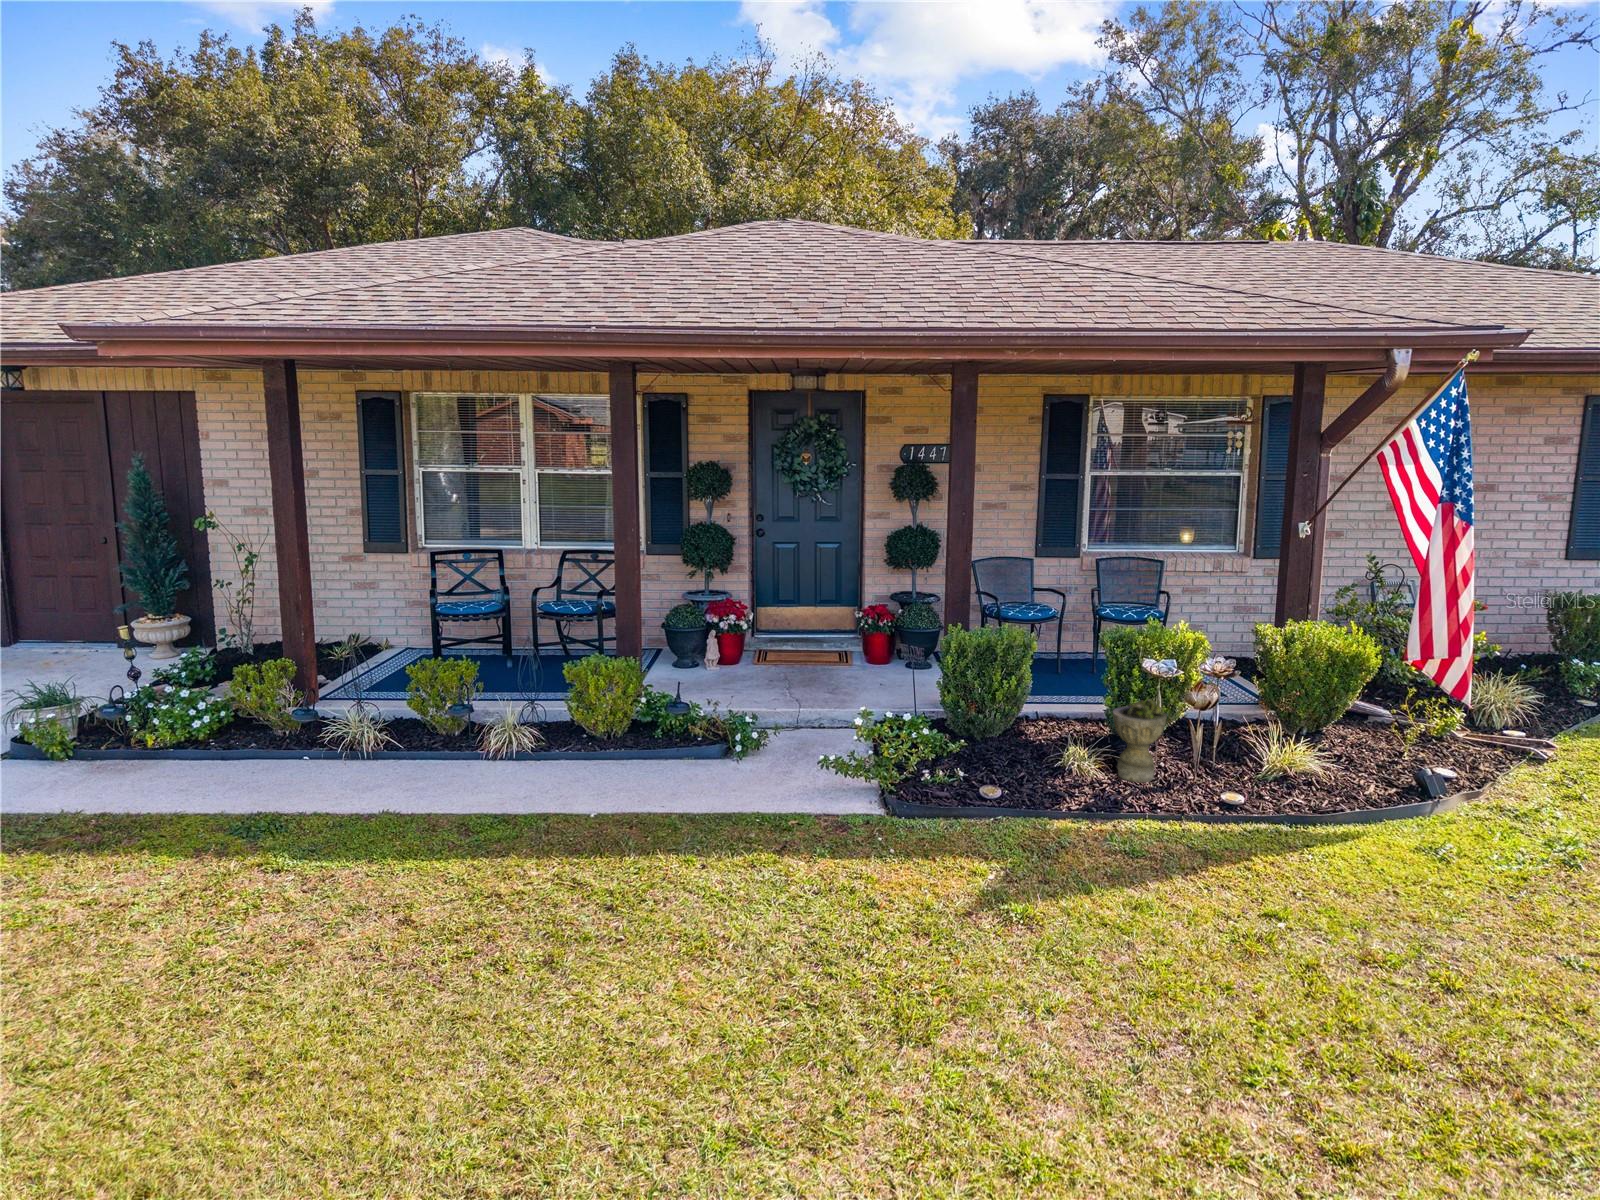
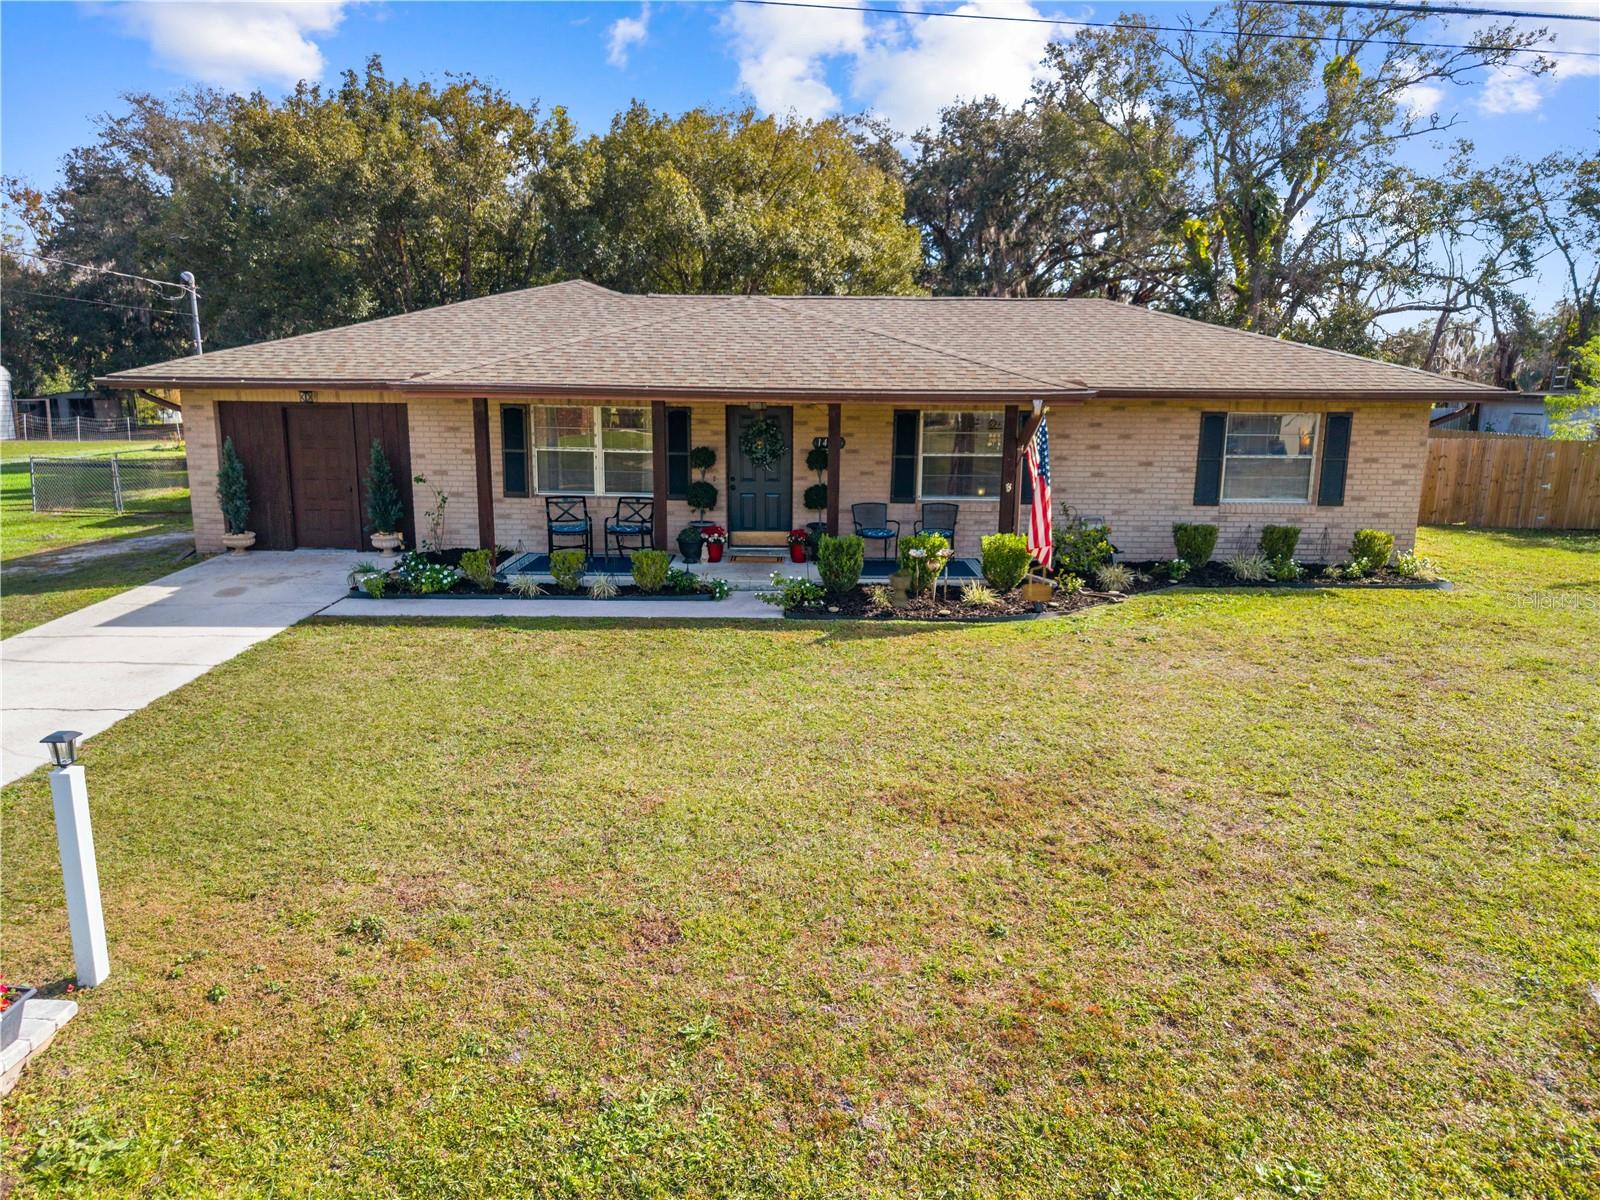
woven basket: none [1363,680,1438,759] -> present [1022,565,1052,601]

